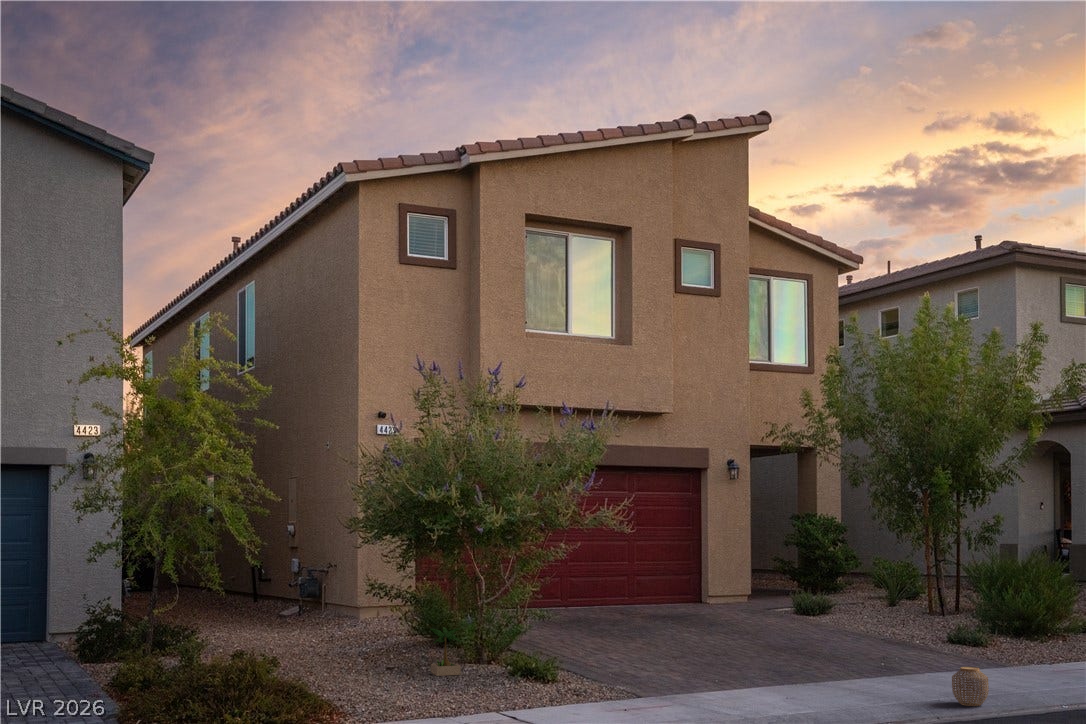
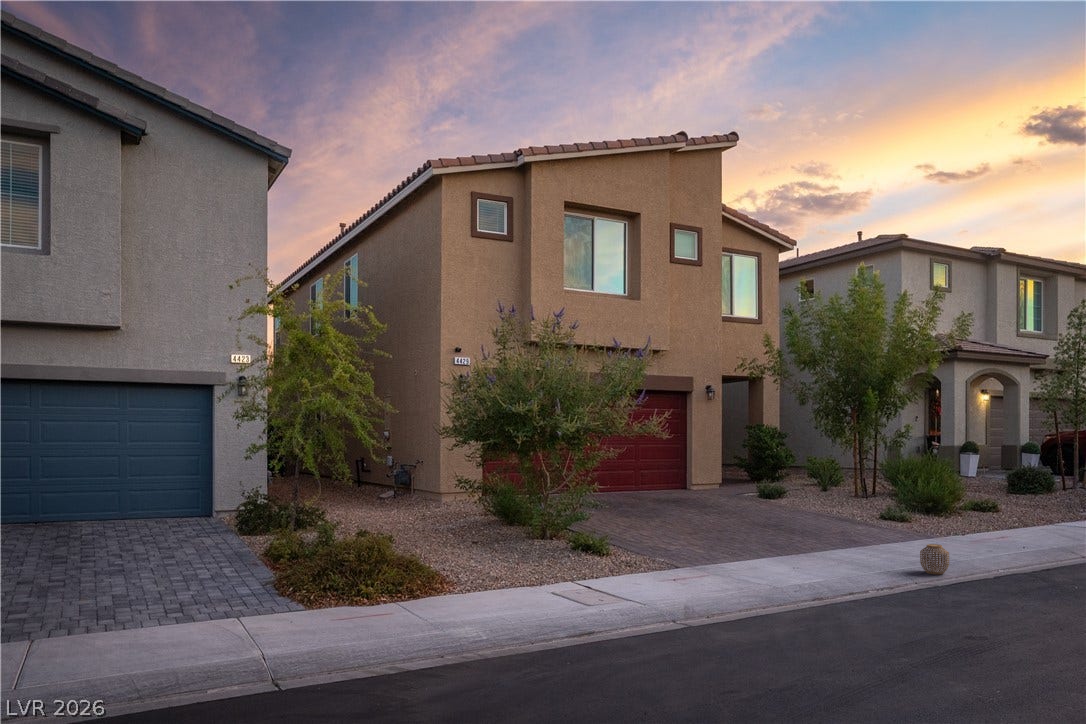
potted plant: present [430,628,461,676] -> none [507,509,536,547]

